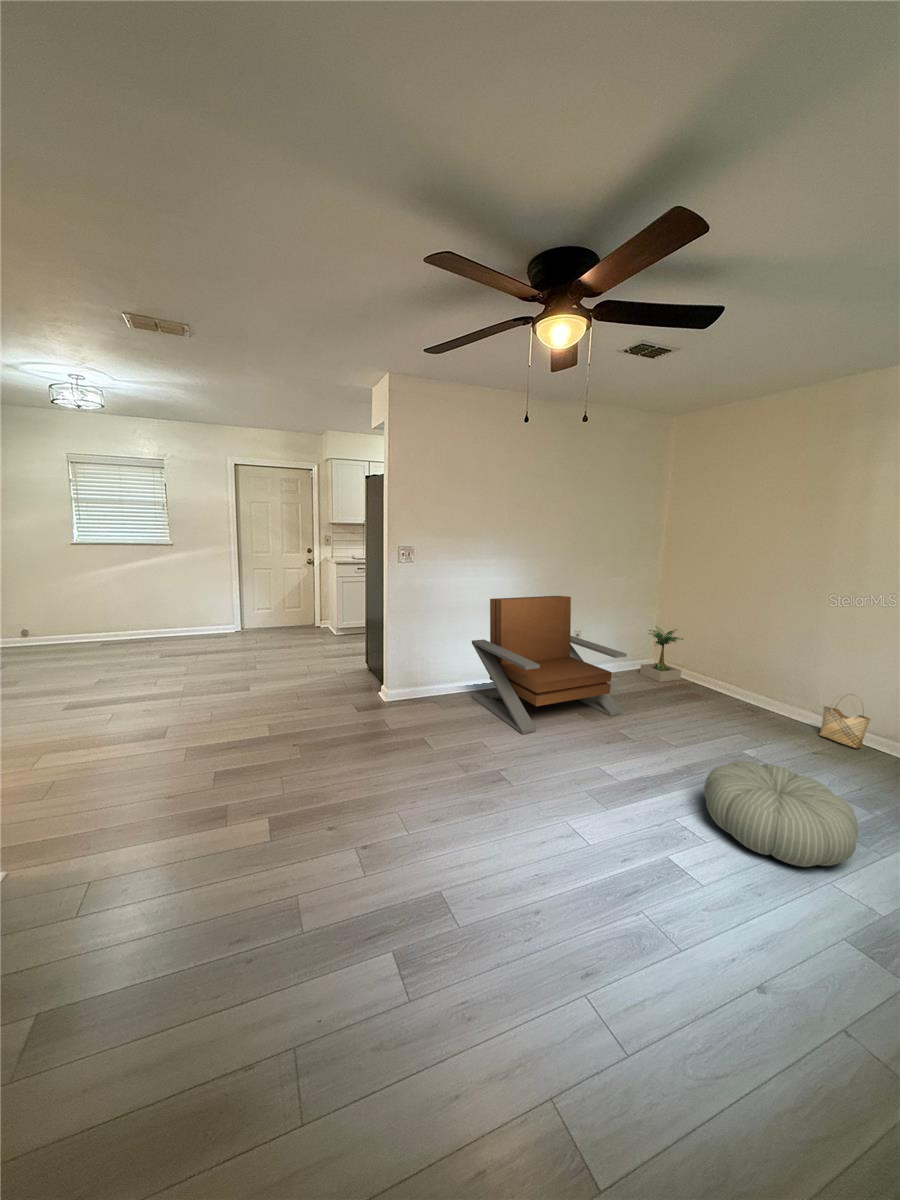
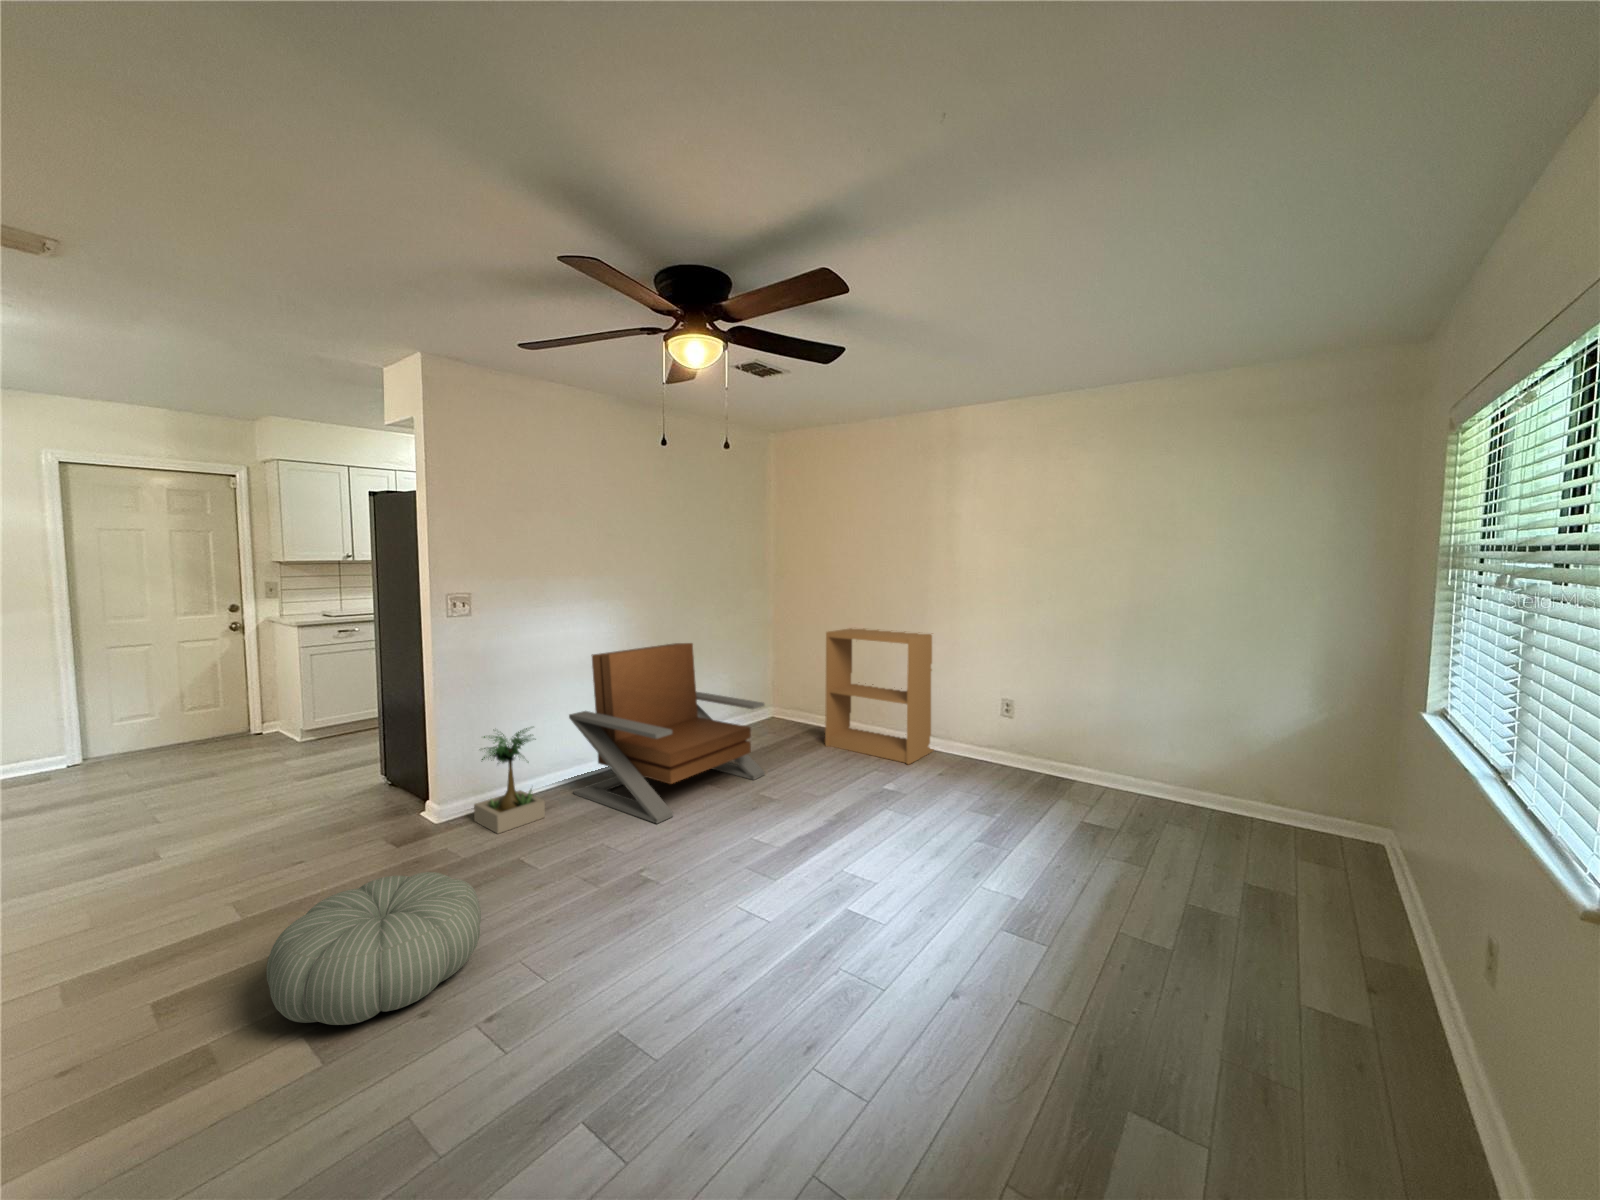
bookshelf: none [687,596,826,734] -> present [825,628,934,764]
potted plant: present [640,626,683,682] -> present [474,728,545,834]
woven basket: present [820,705,870,748] -> none [944,711,980,762]
pouf: present [704,761,858,867] -> present [266,872,481,1025]

